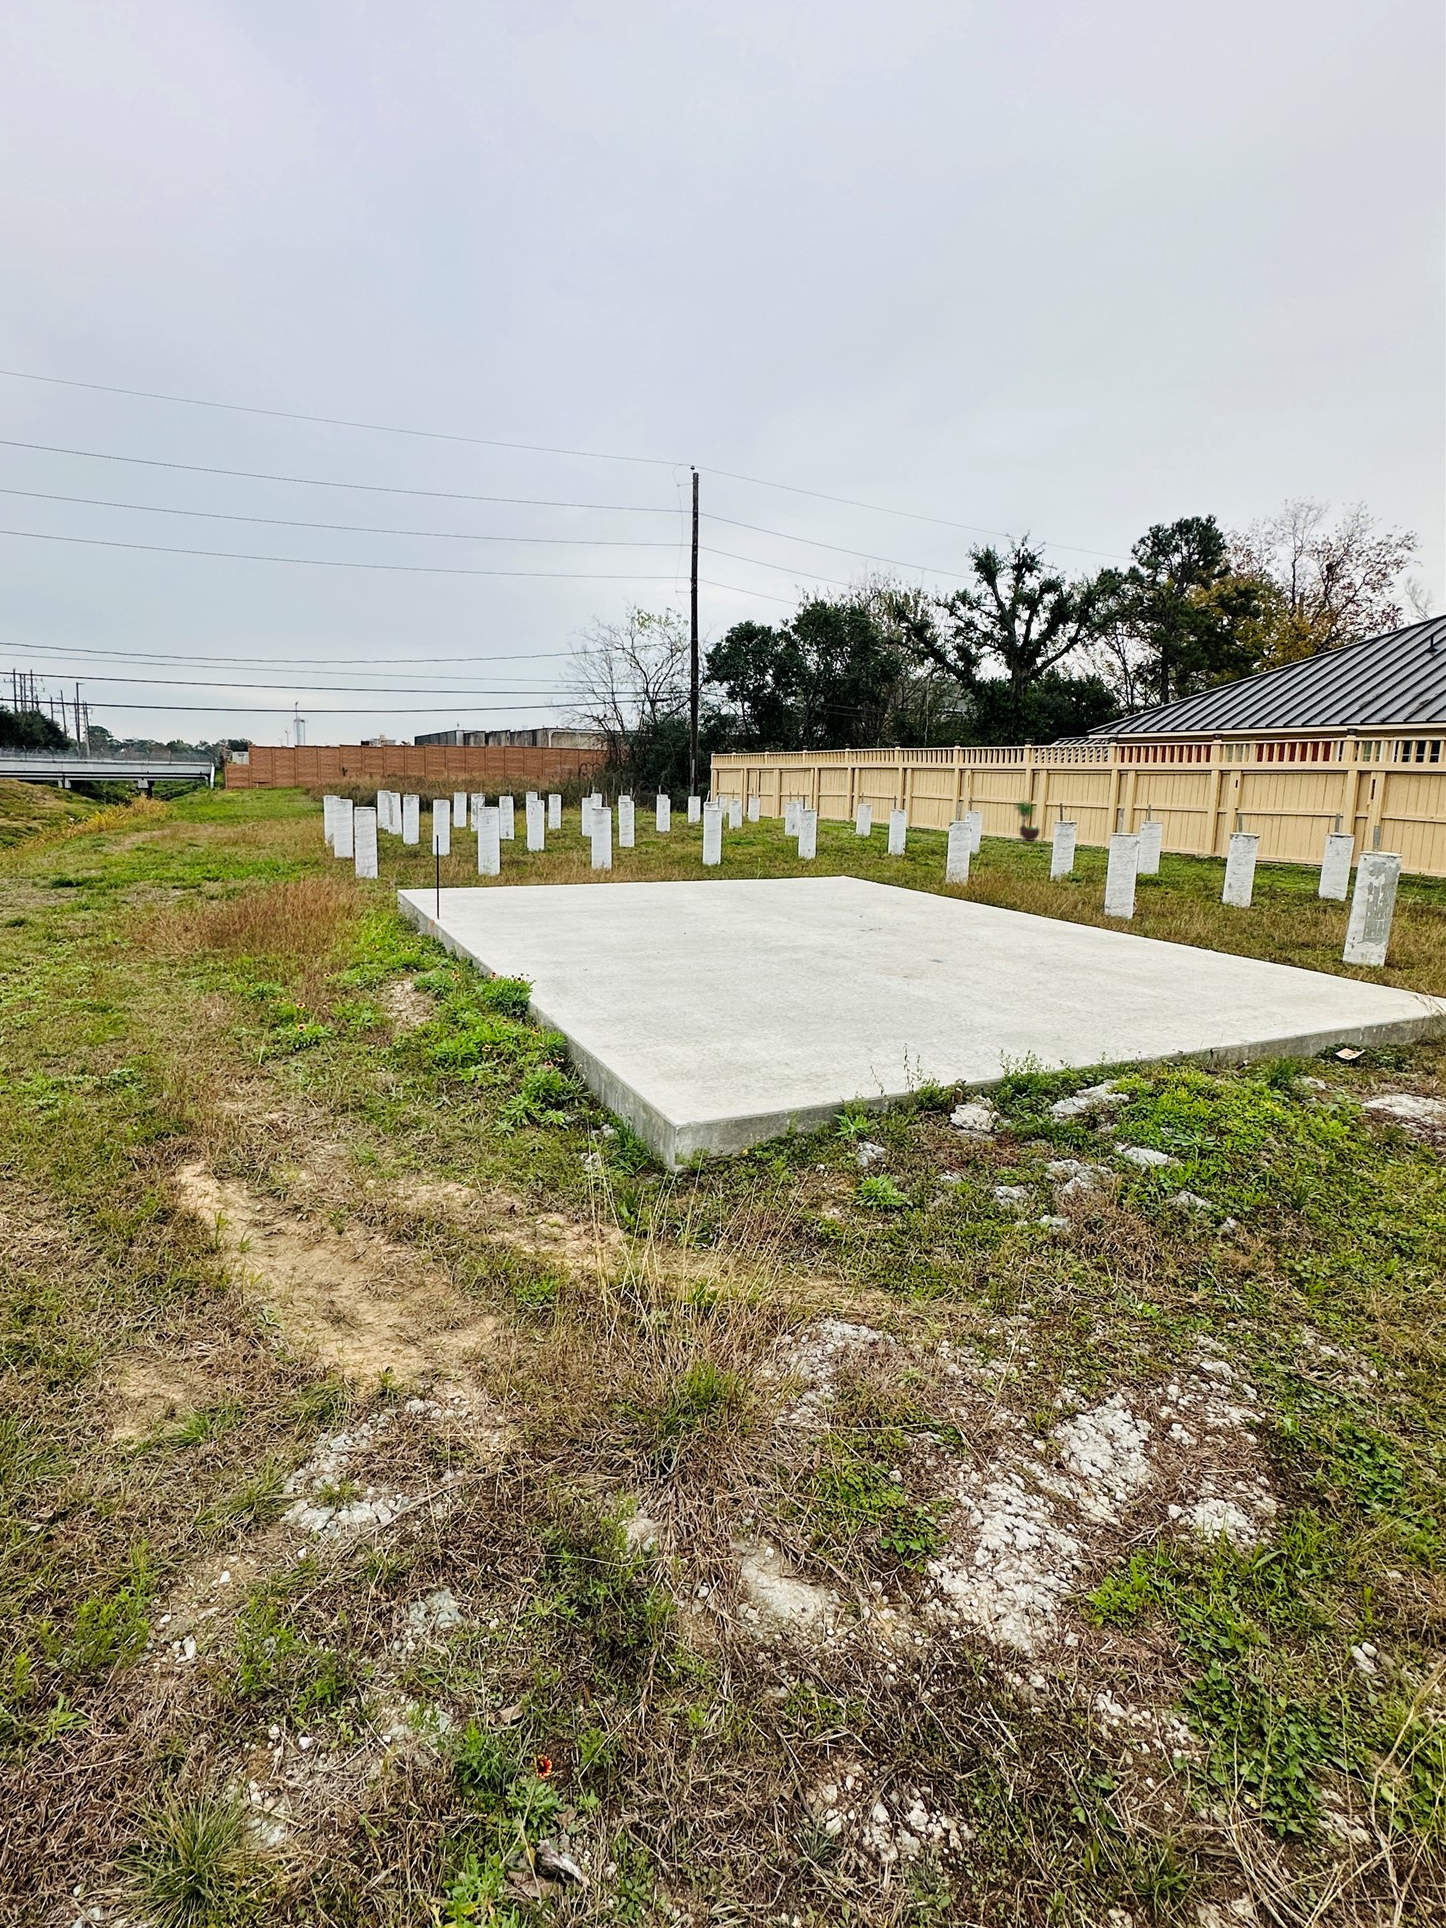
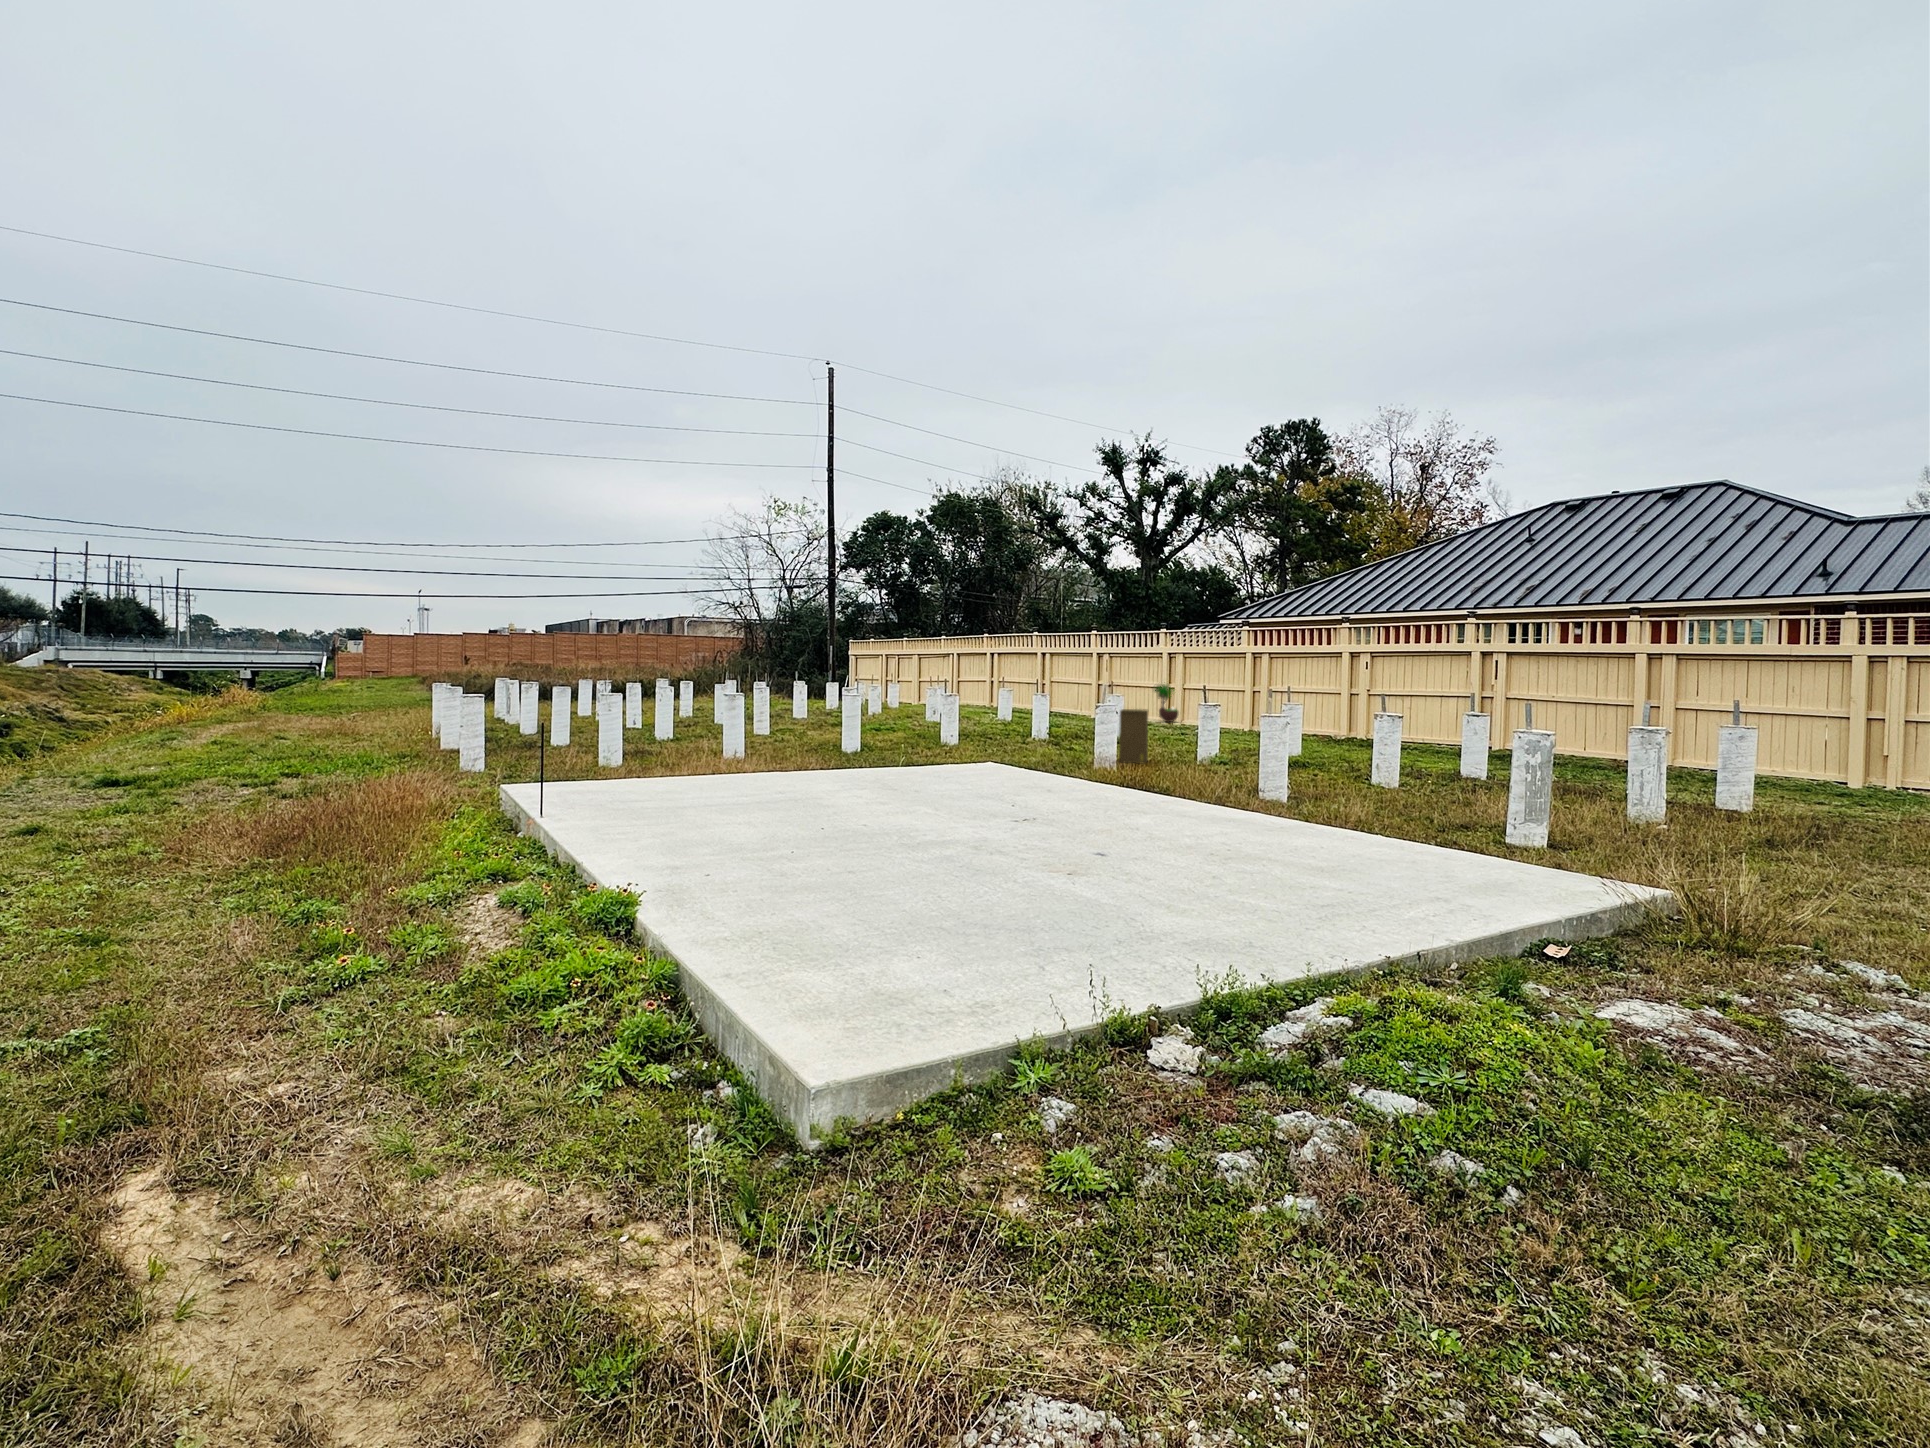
cardboard box: none [970,827,1002,881] -> present [1119,709,1148,763]

